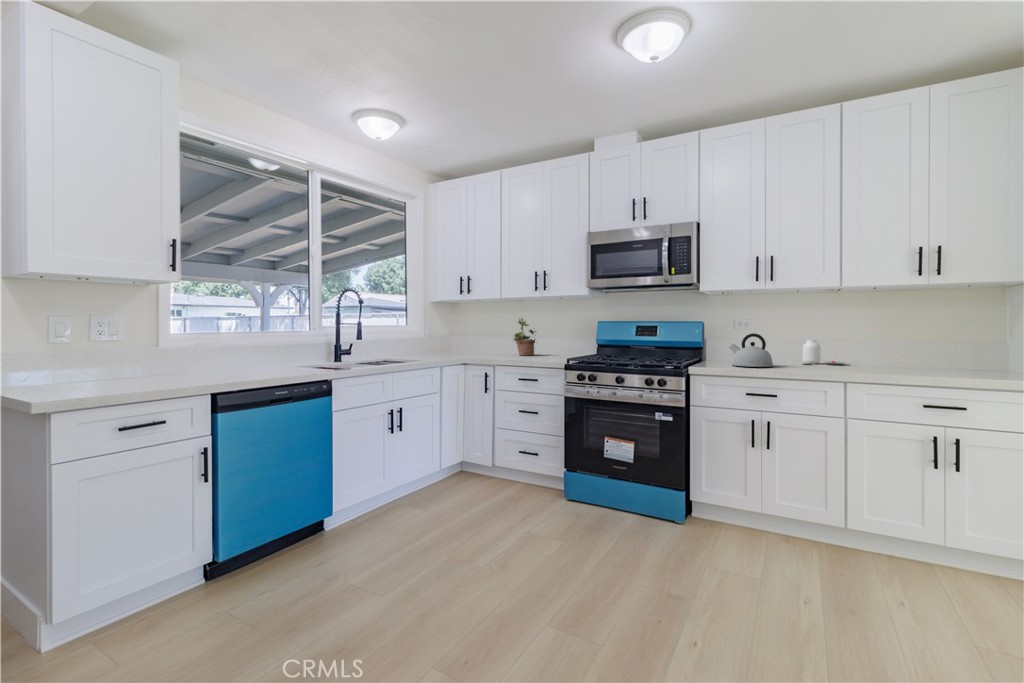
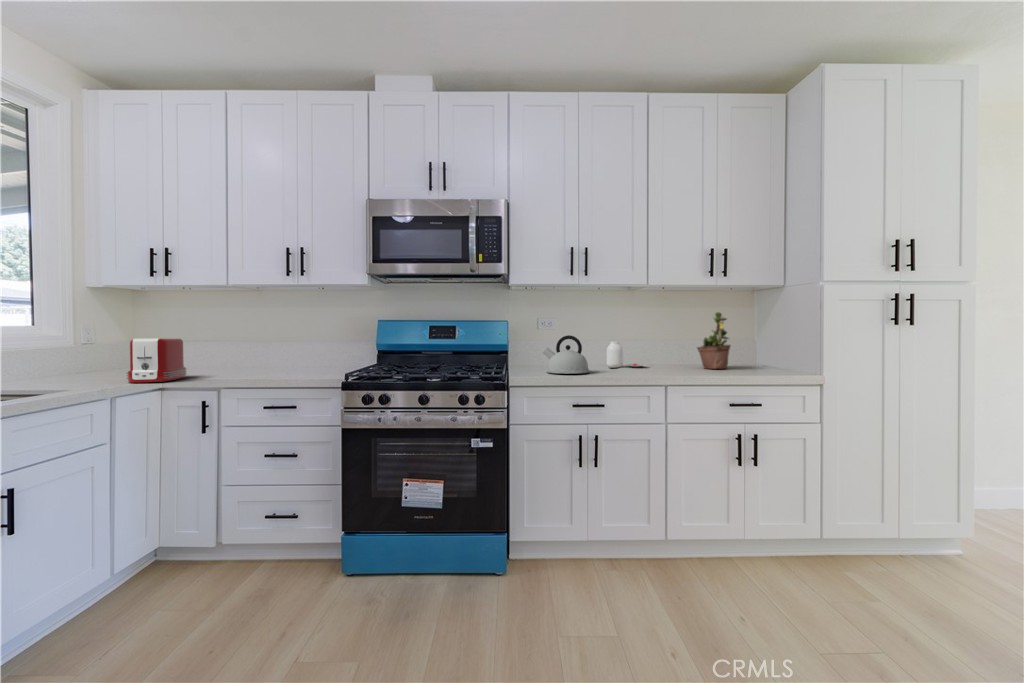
potted plant: present [513,318,536,356] -> present [697,312,730,369]
toaster: none [446,333,478,360] -> present [127,339,187,383]

